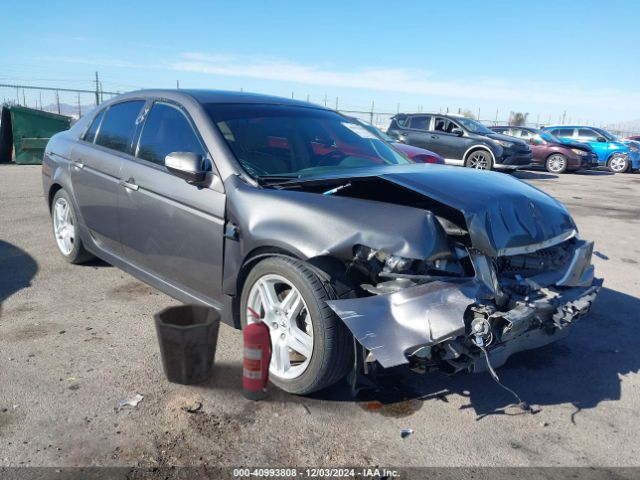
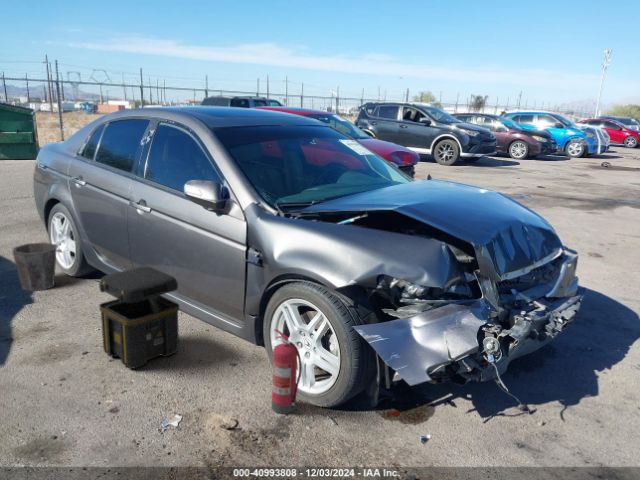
toolbox: none [78,245,161,348] -> present [99,266,180,368]
waste bin: present [154,303,221,385] -> present [13,242,57,291]

